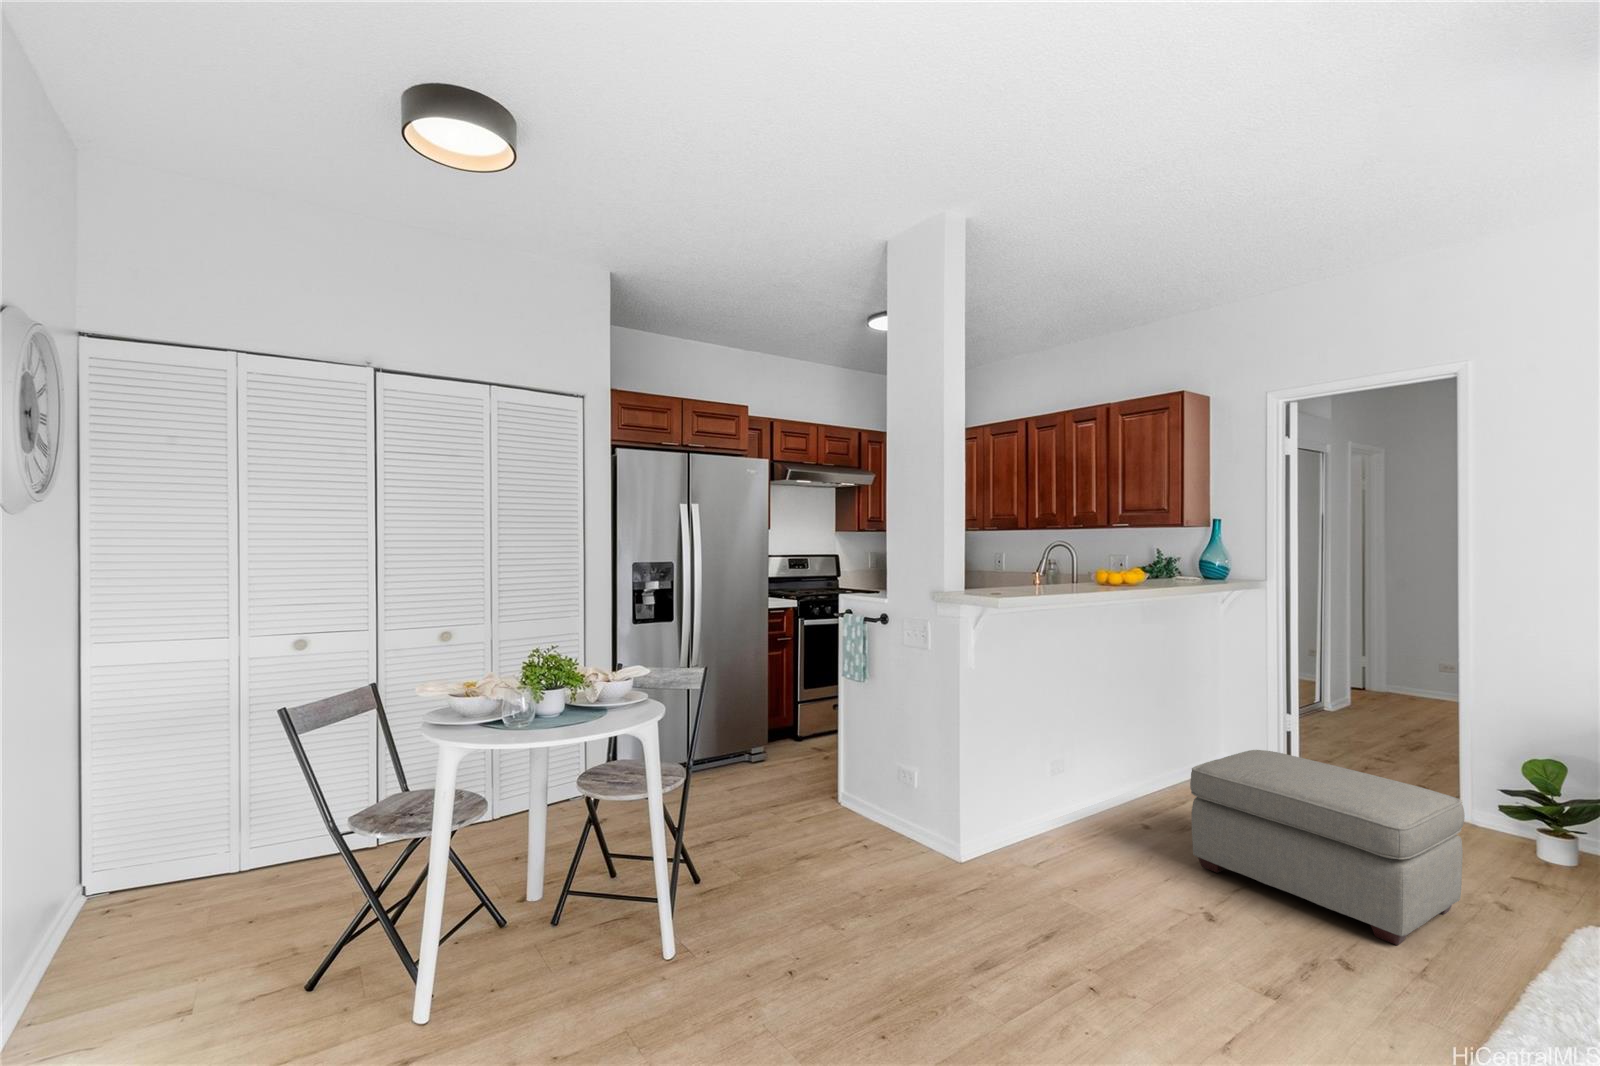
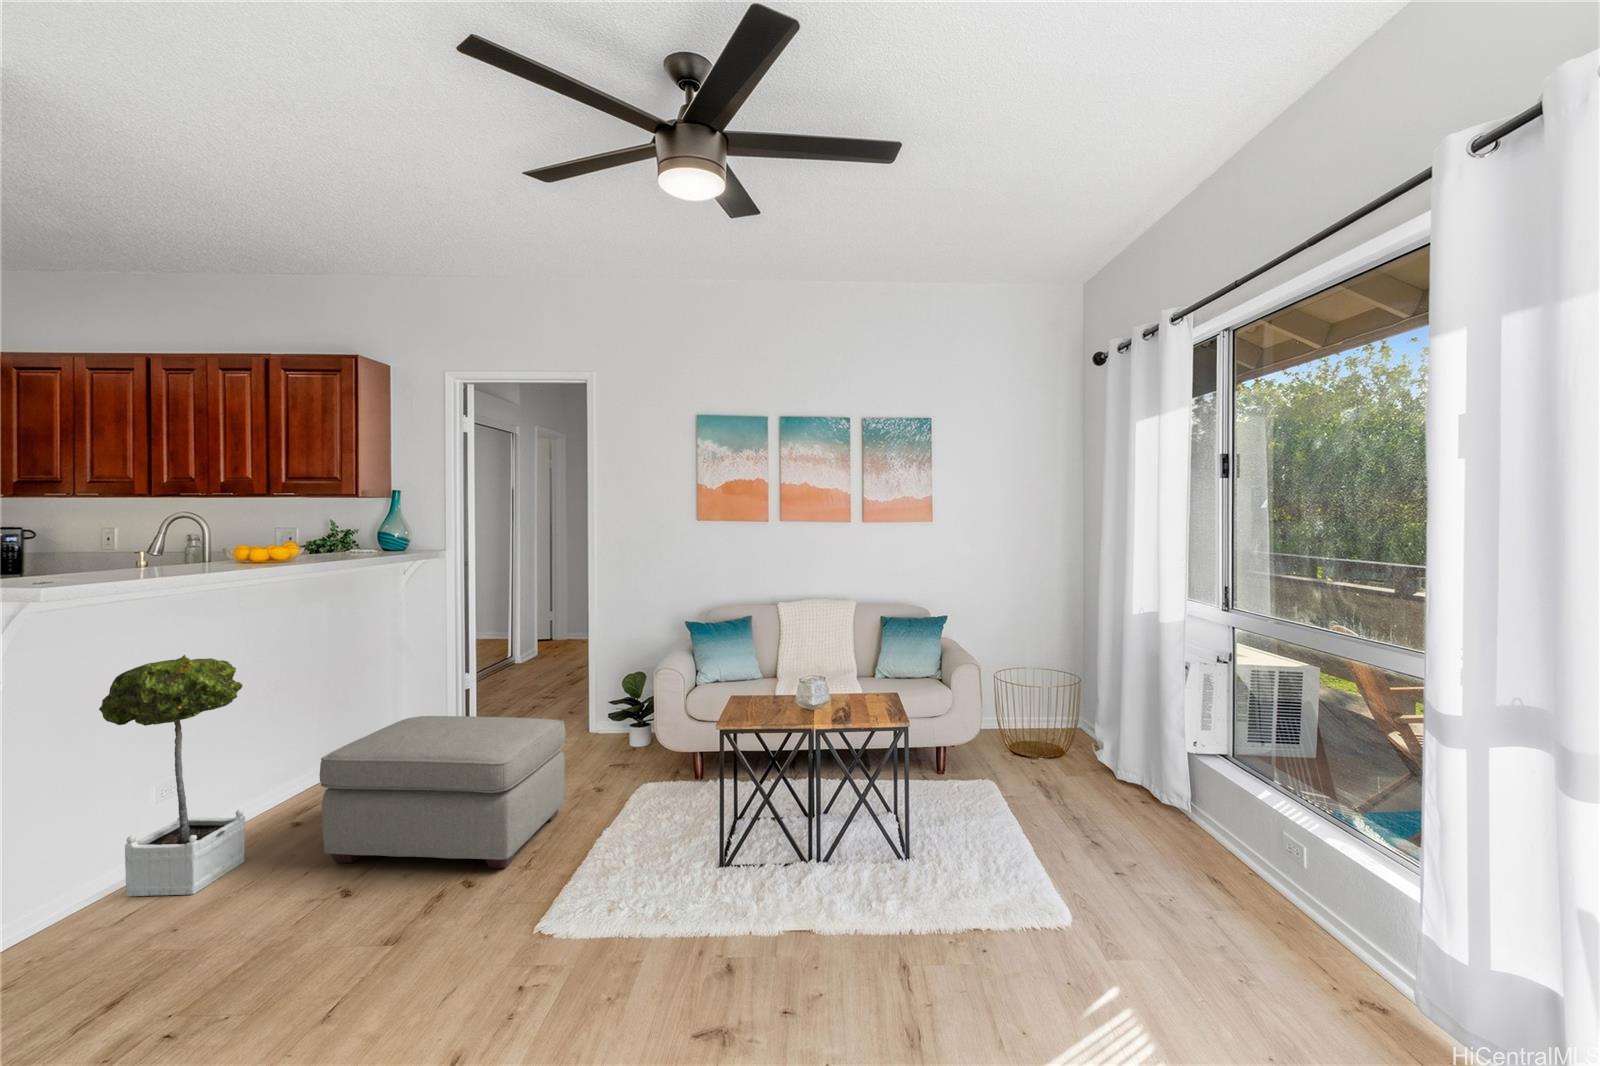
potted tree: none [1040,660,1125,850] -> present [99,655,245,896]

